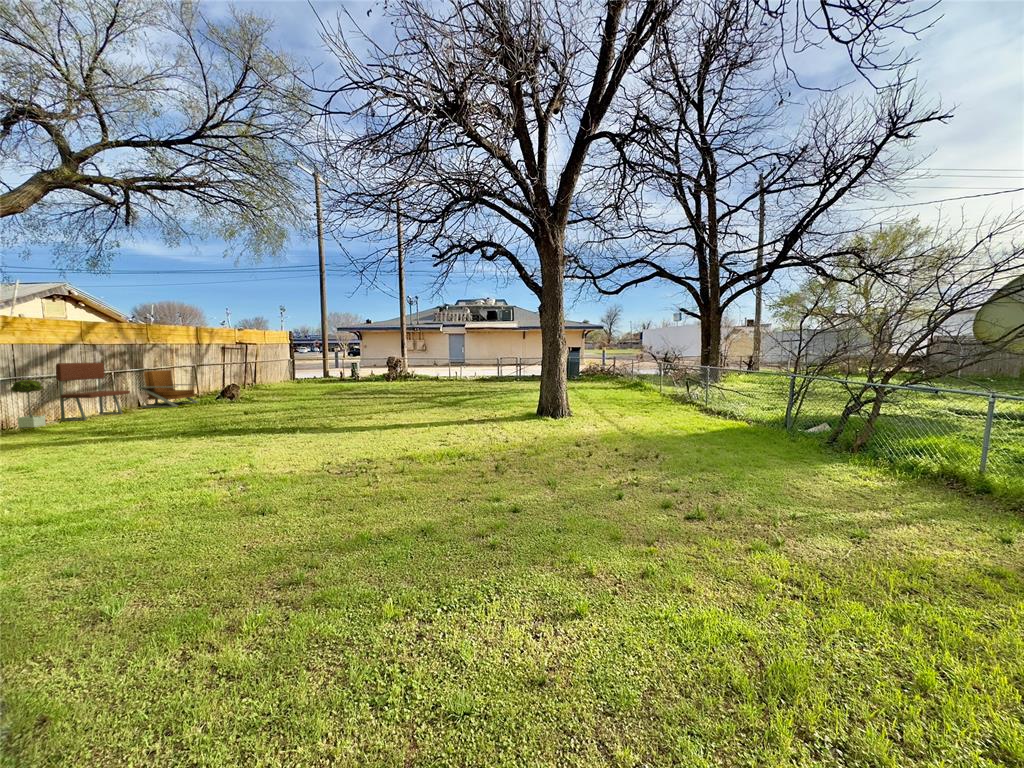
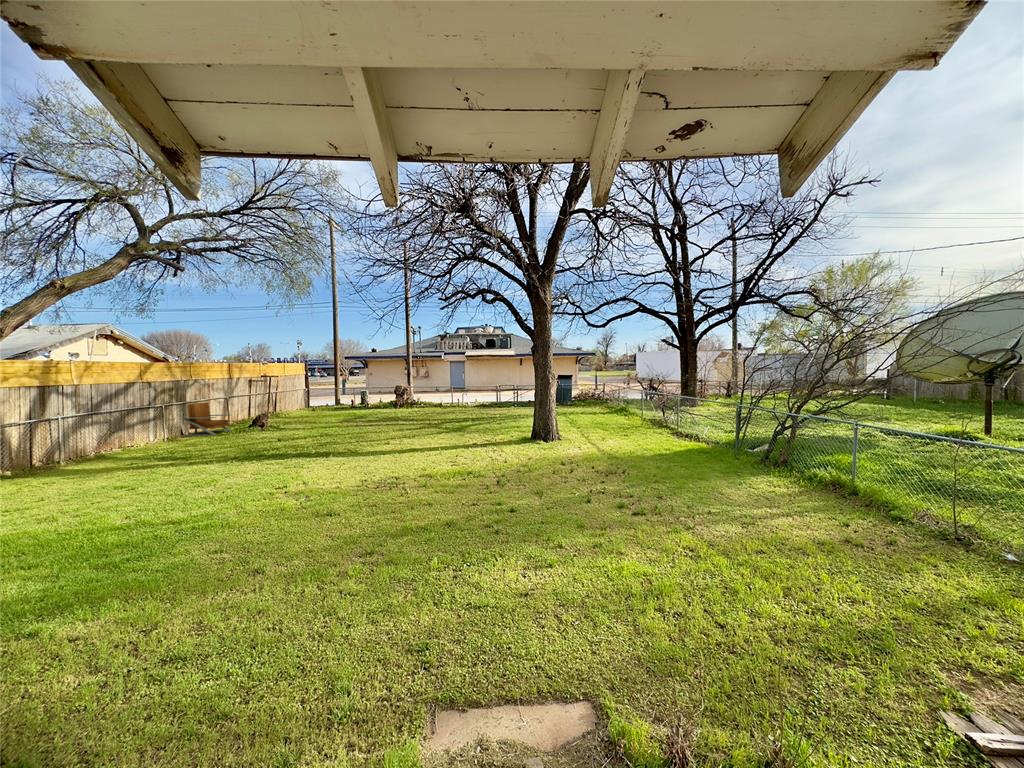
bench: present [56,362,130,421] -> none [122,398,179,449]
potted tree: present [11,379,46,428] -> none [90,414,115,455]

